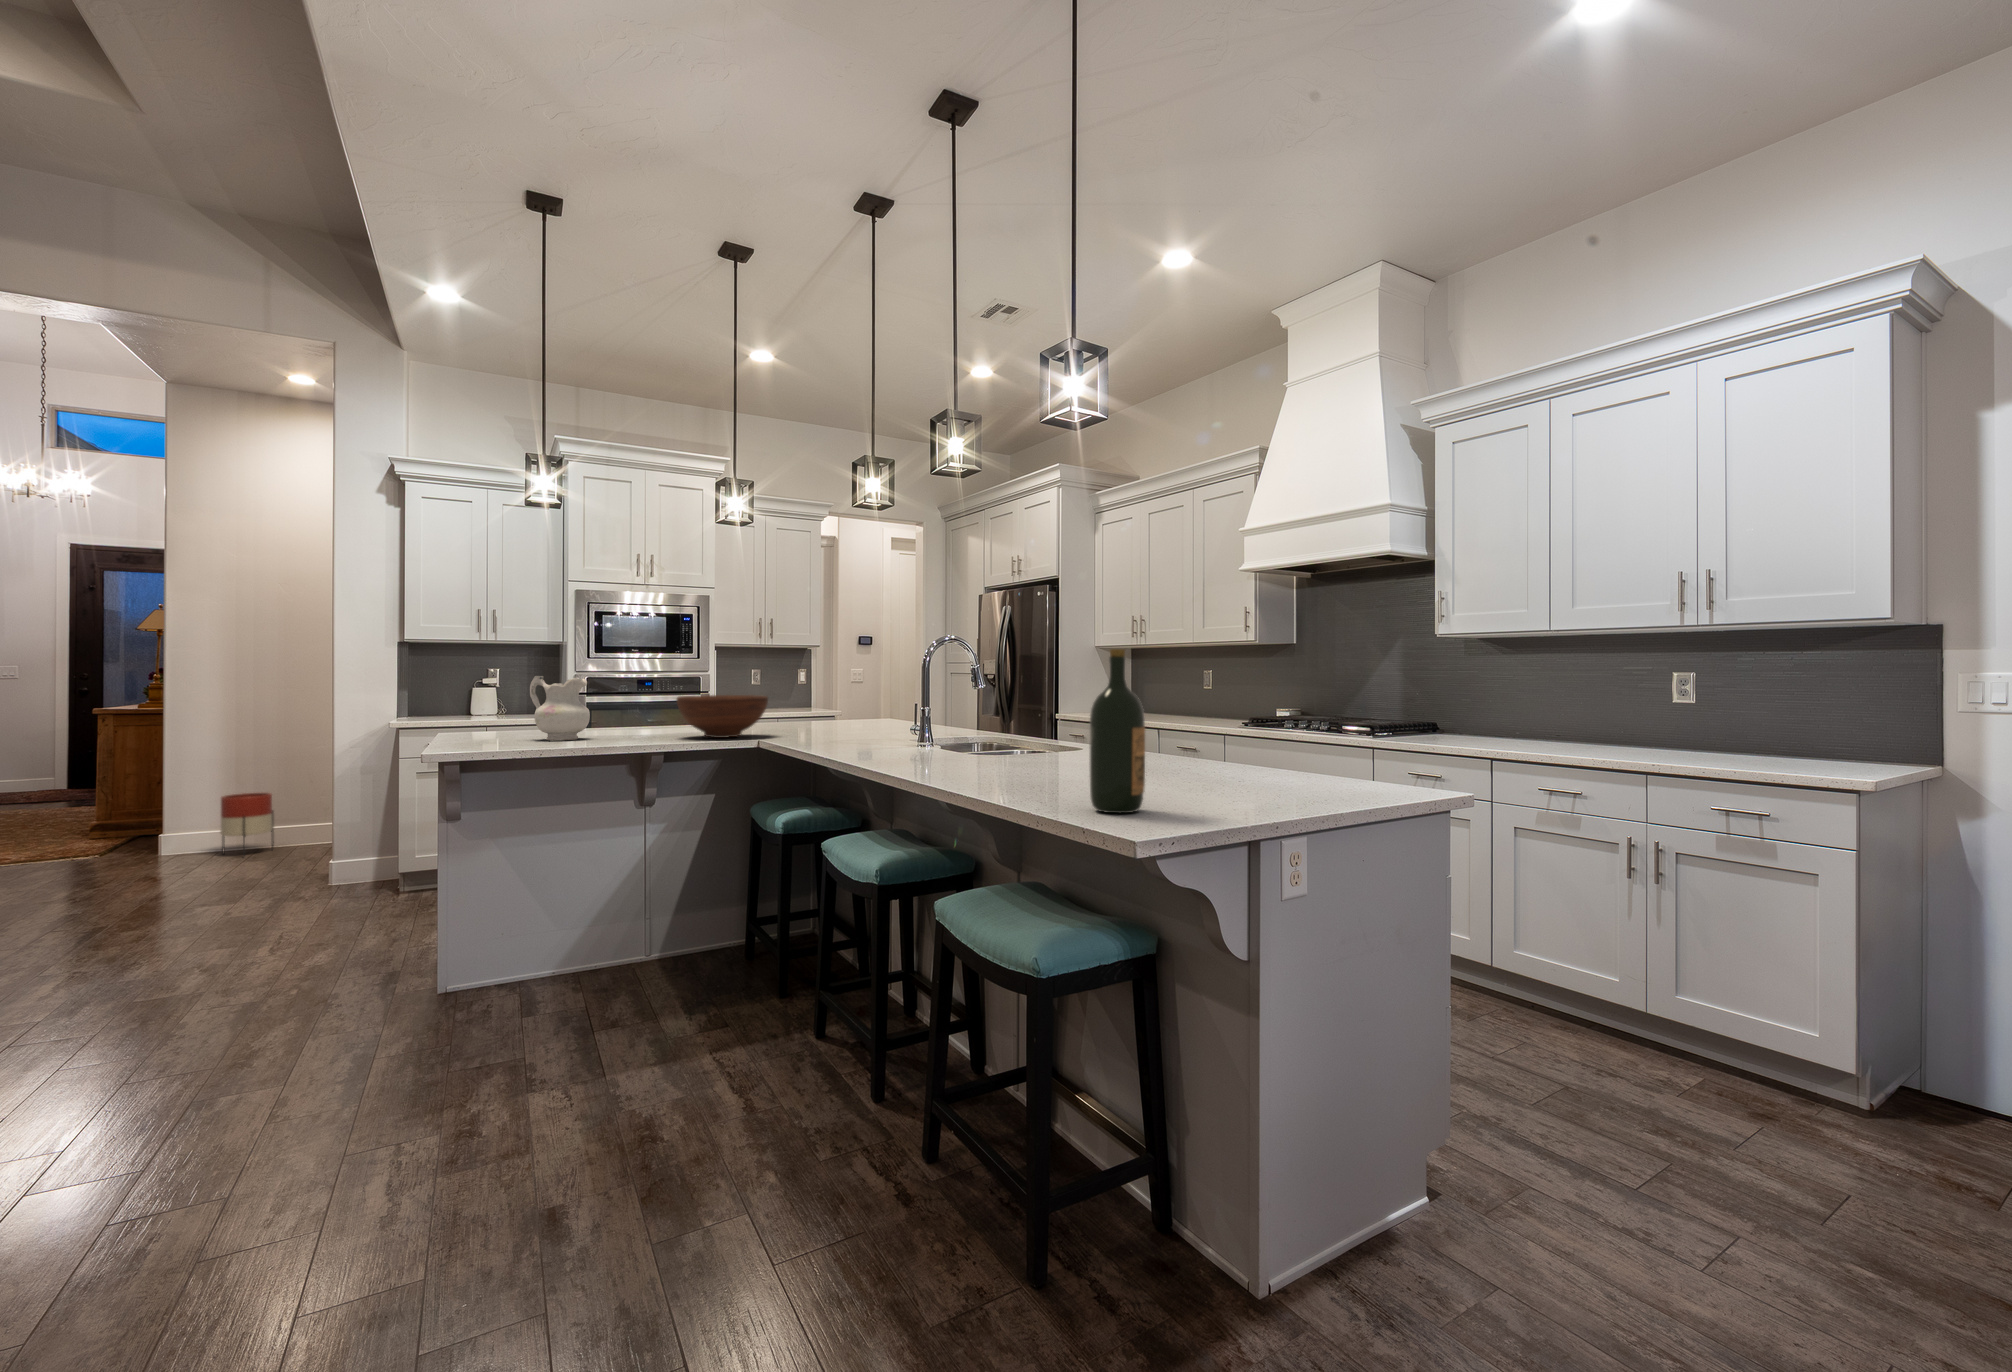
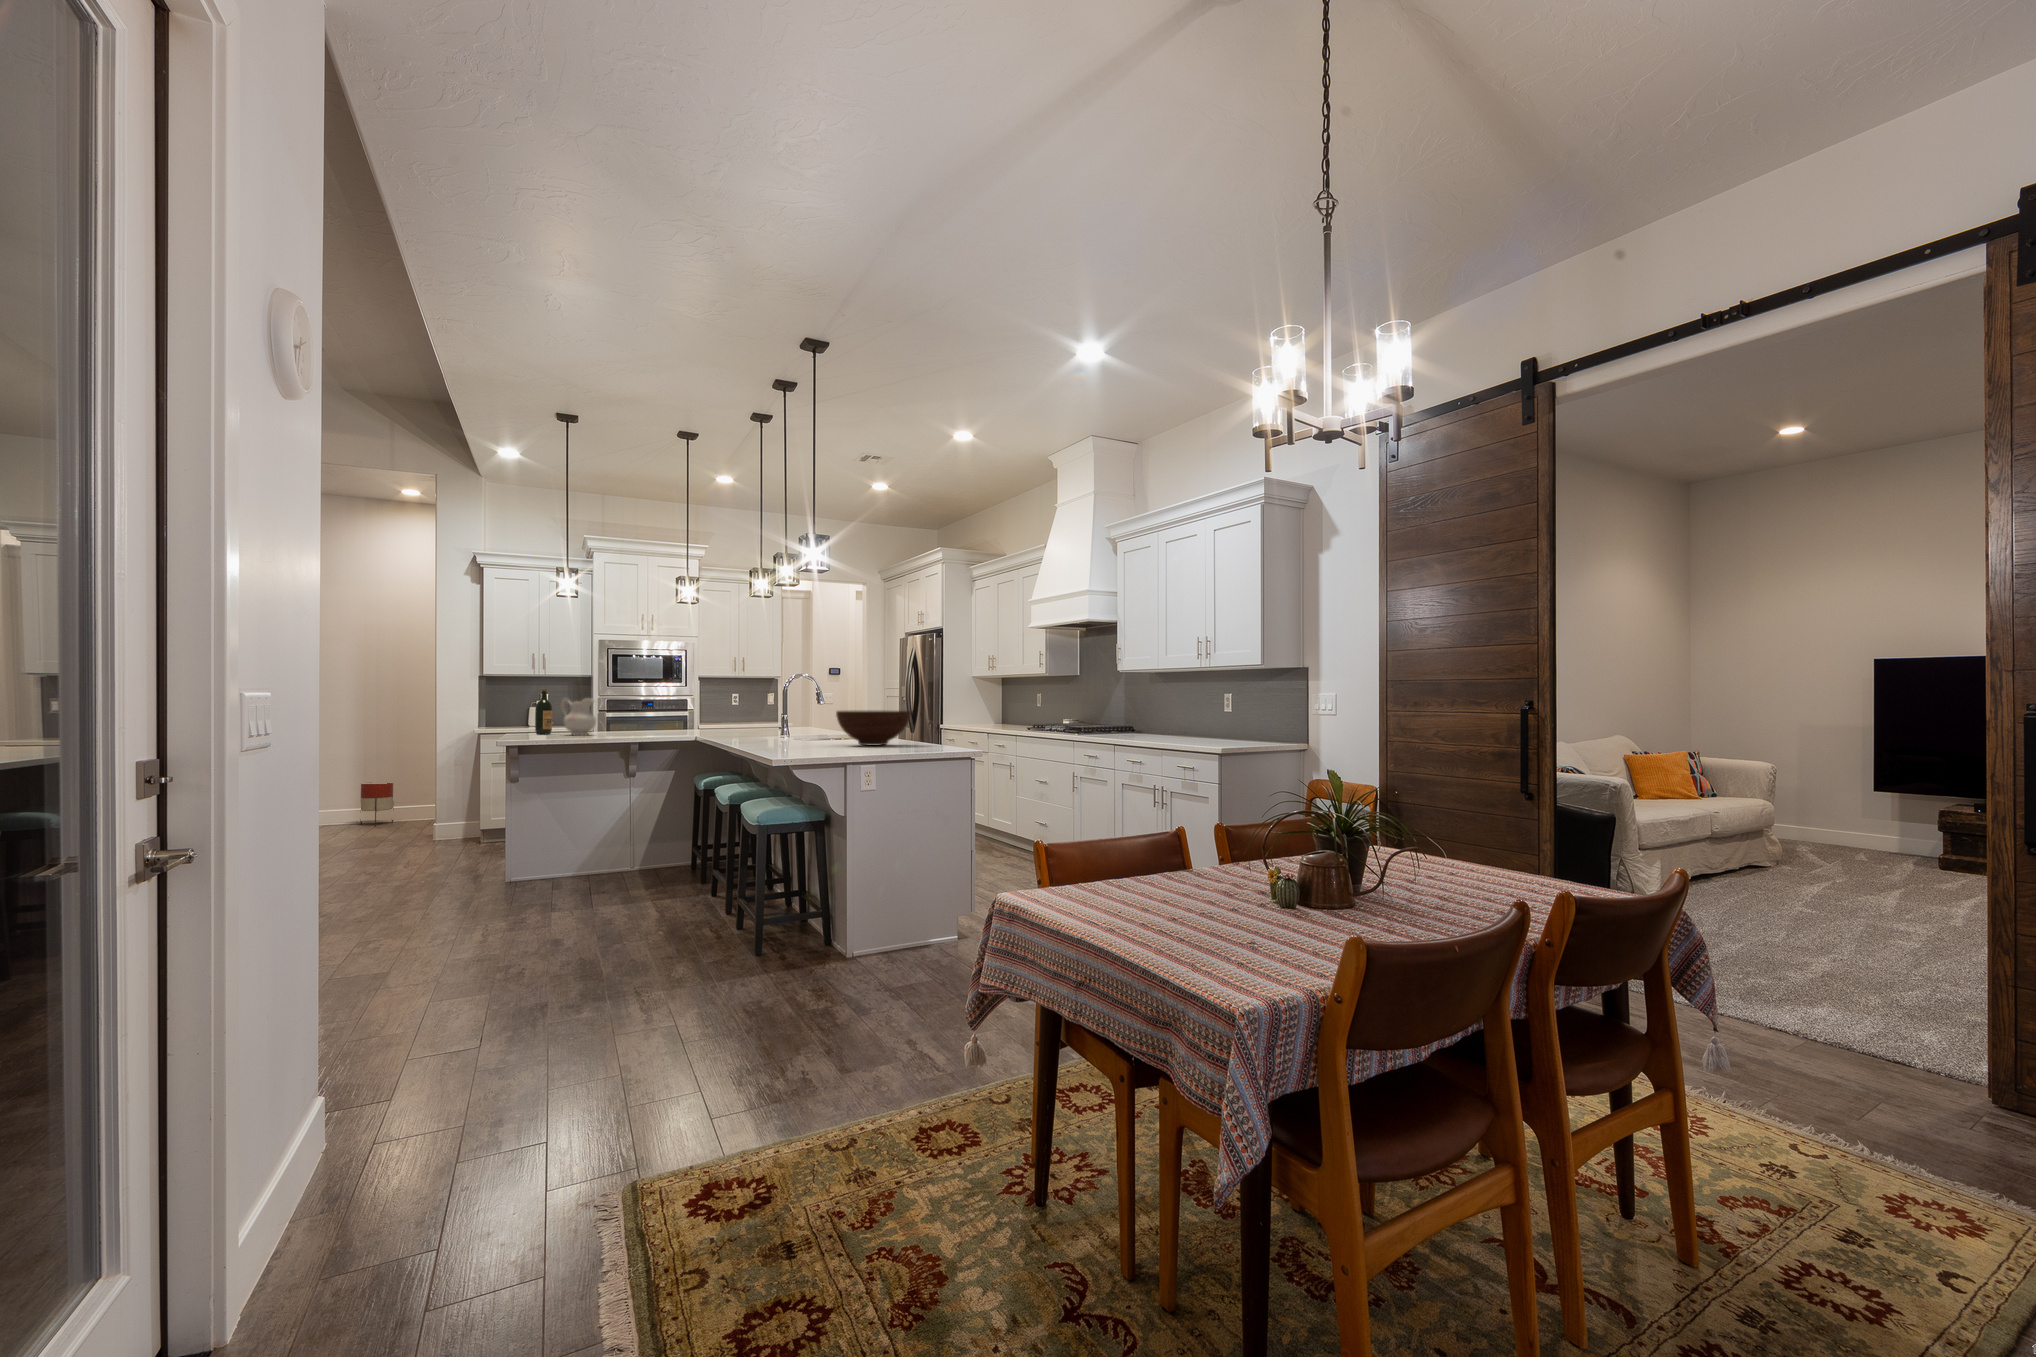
wine bottle: present [1090,649,1145,813] -> present [535,689,552,734]
fruit bowl: present [677,695,768,738] -> present [836,710,911,746]

